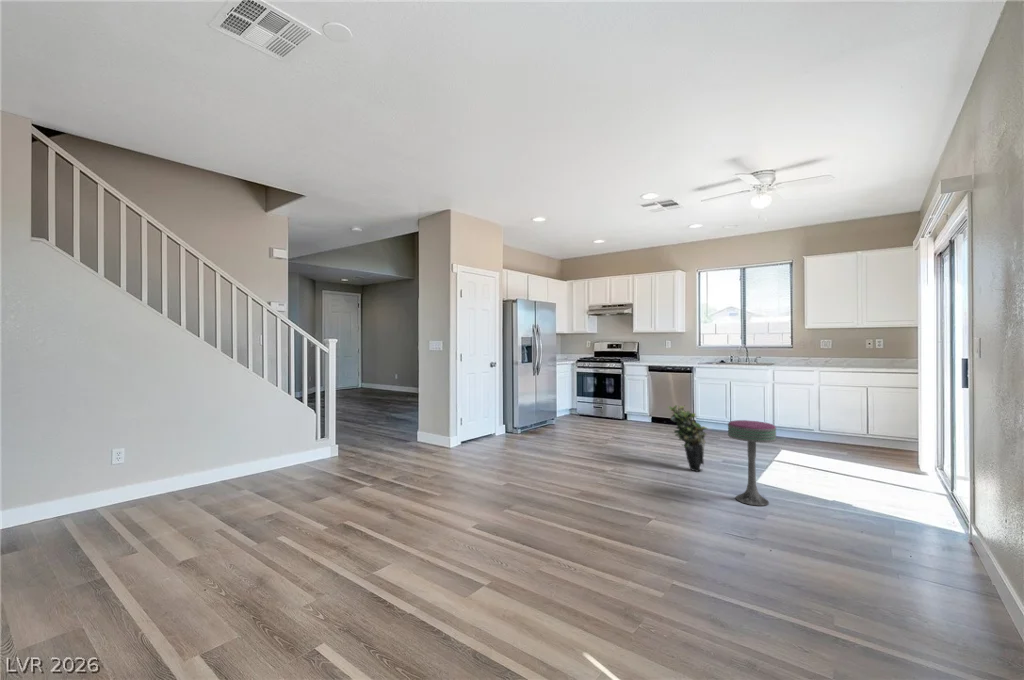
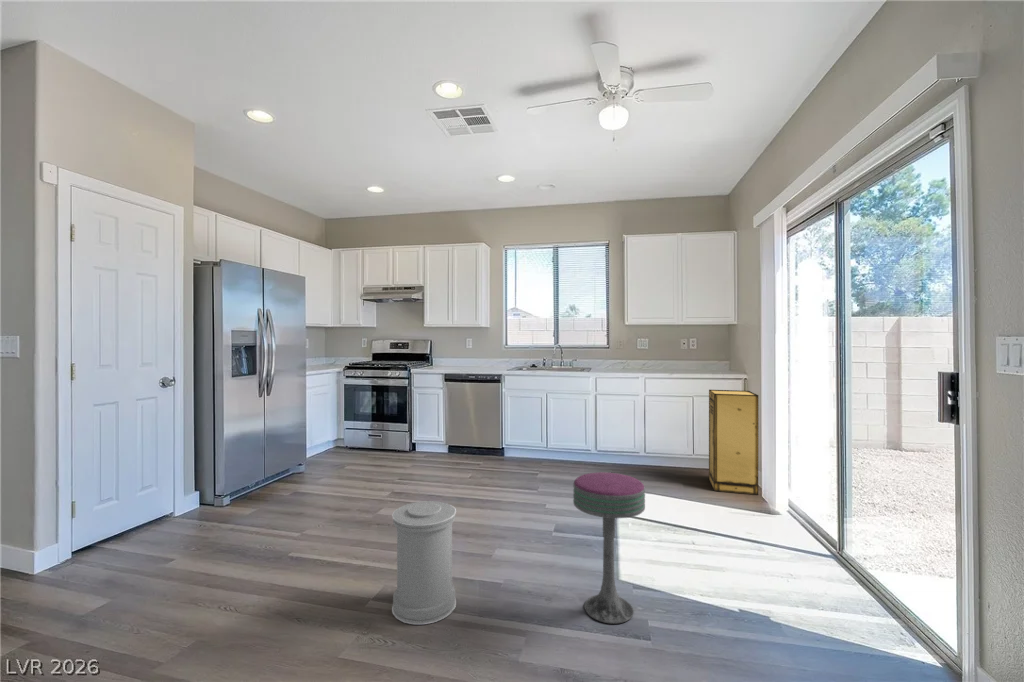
storage cabinet: none [882,382,930,473] -> present [709,390,759,495]
potted plant: present [668,405,707,471] -> none [473,440,533,548]
trash can: none [620,429,656,489] -> present [392,501,456,624]

